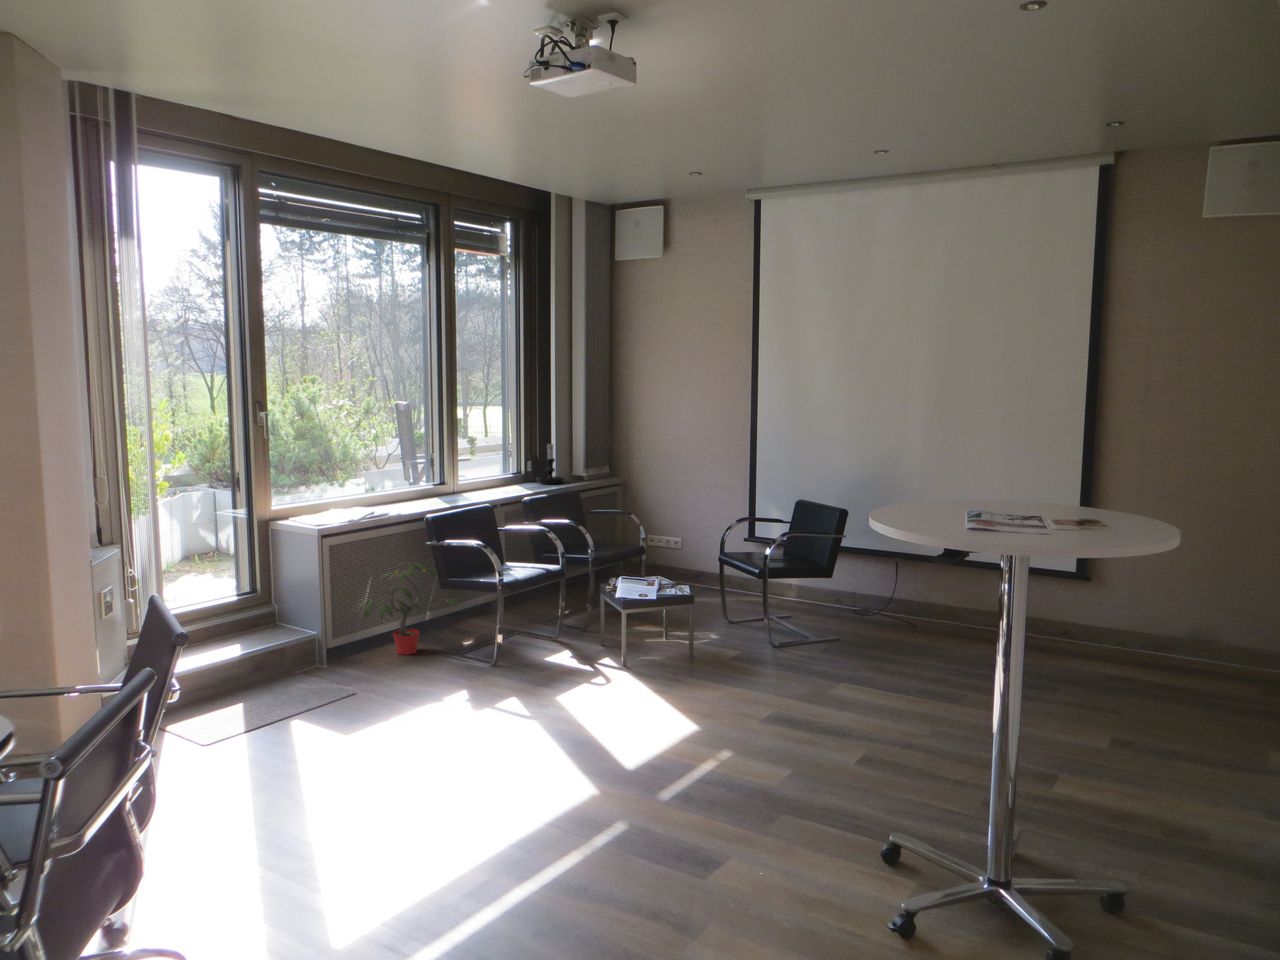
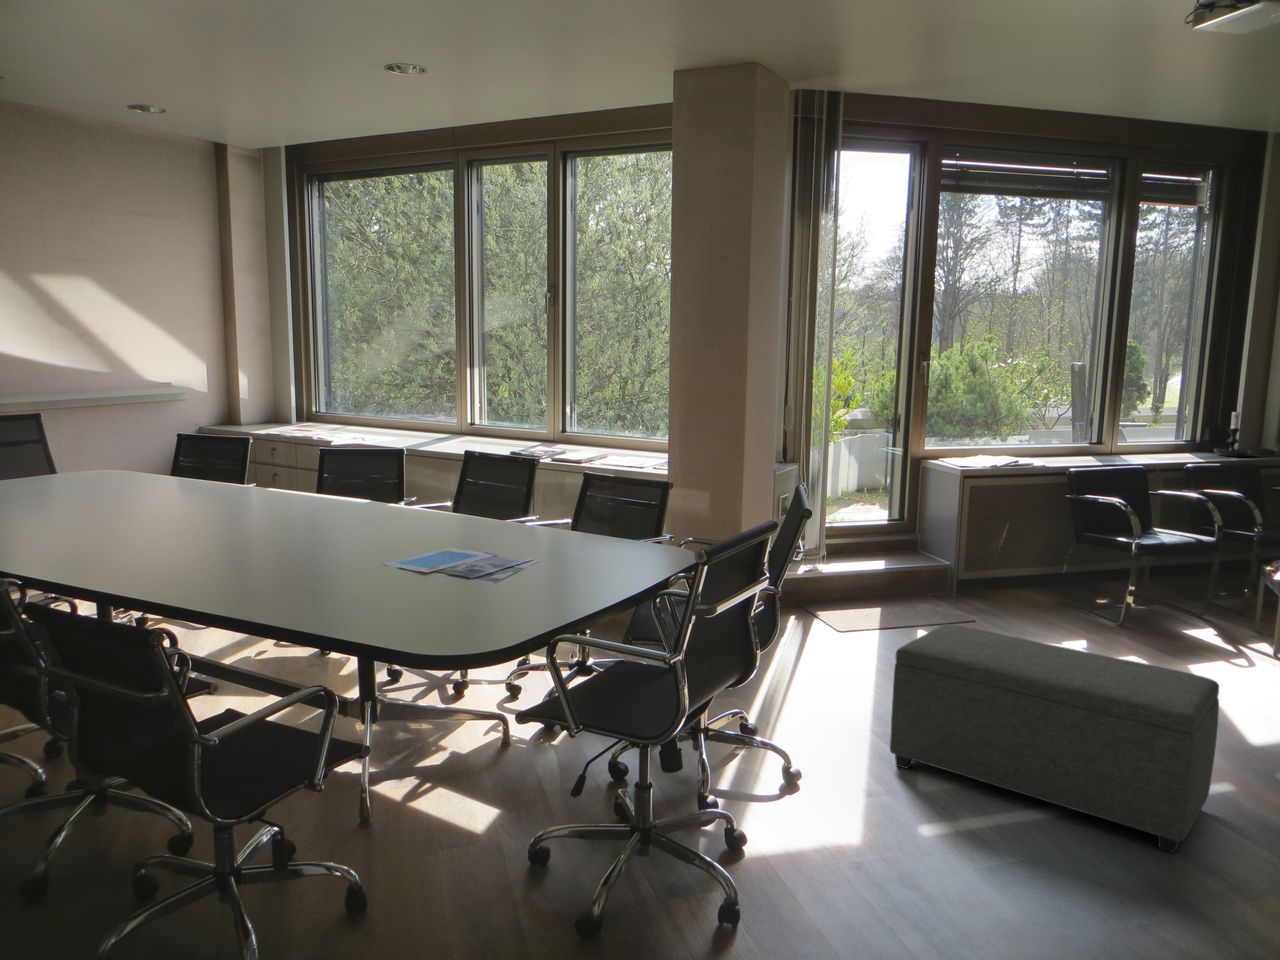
potted plant: present [358,562,459,655] -> none [988,513,1102,601]
ottoman: none [299,734,629,932] -> present [890,624,1219,853]

